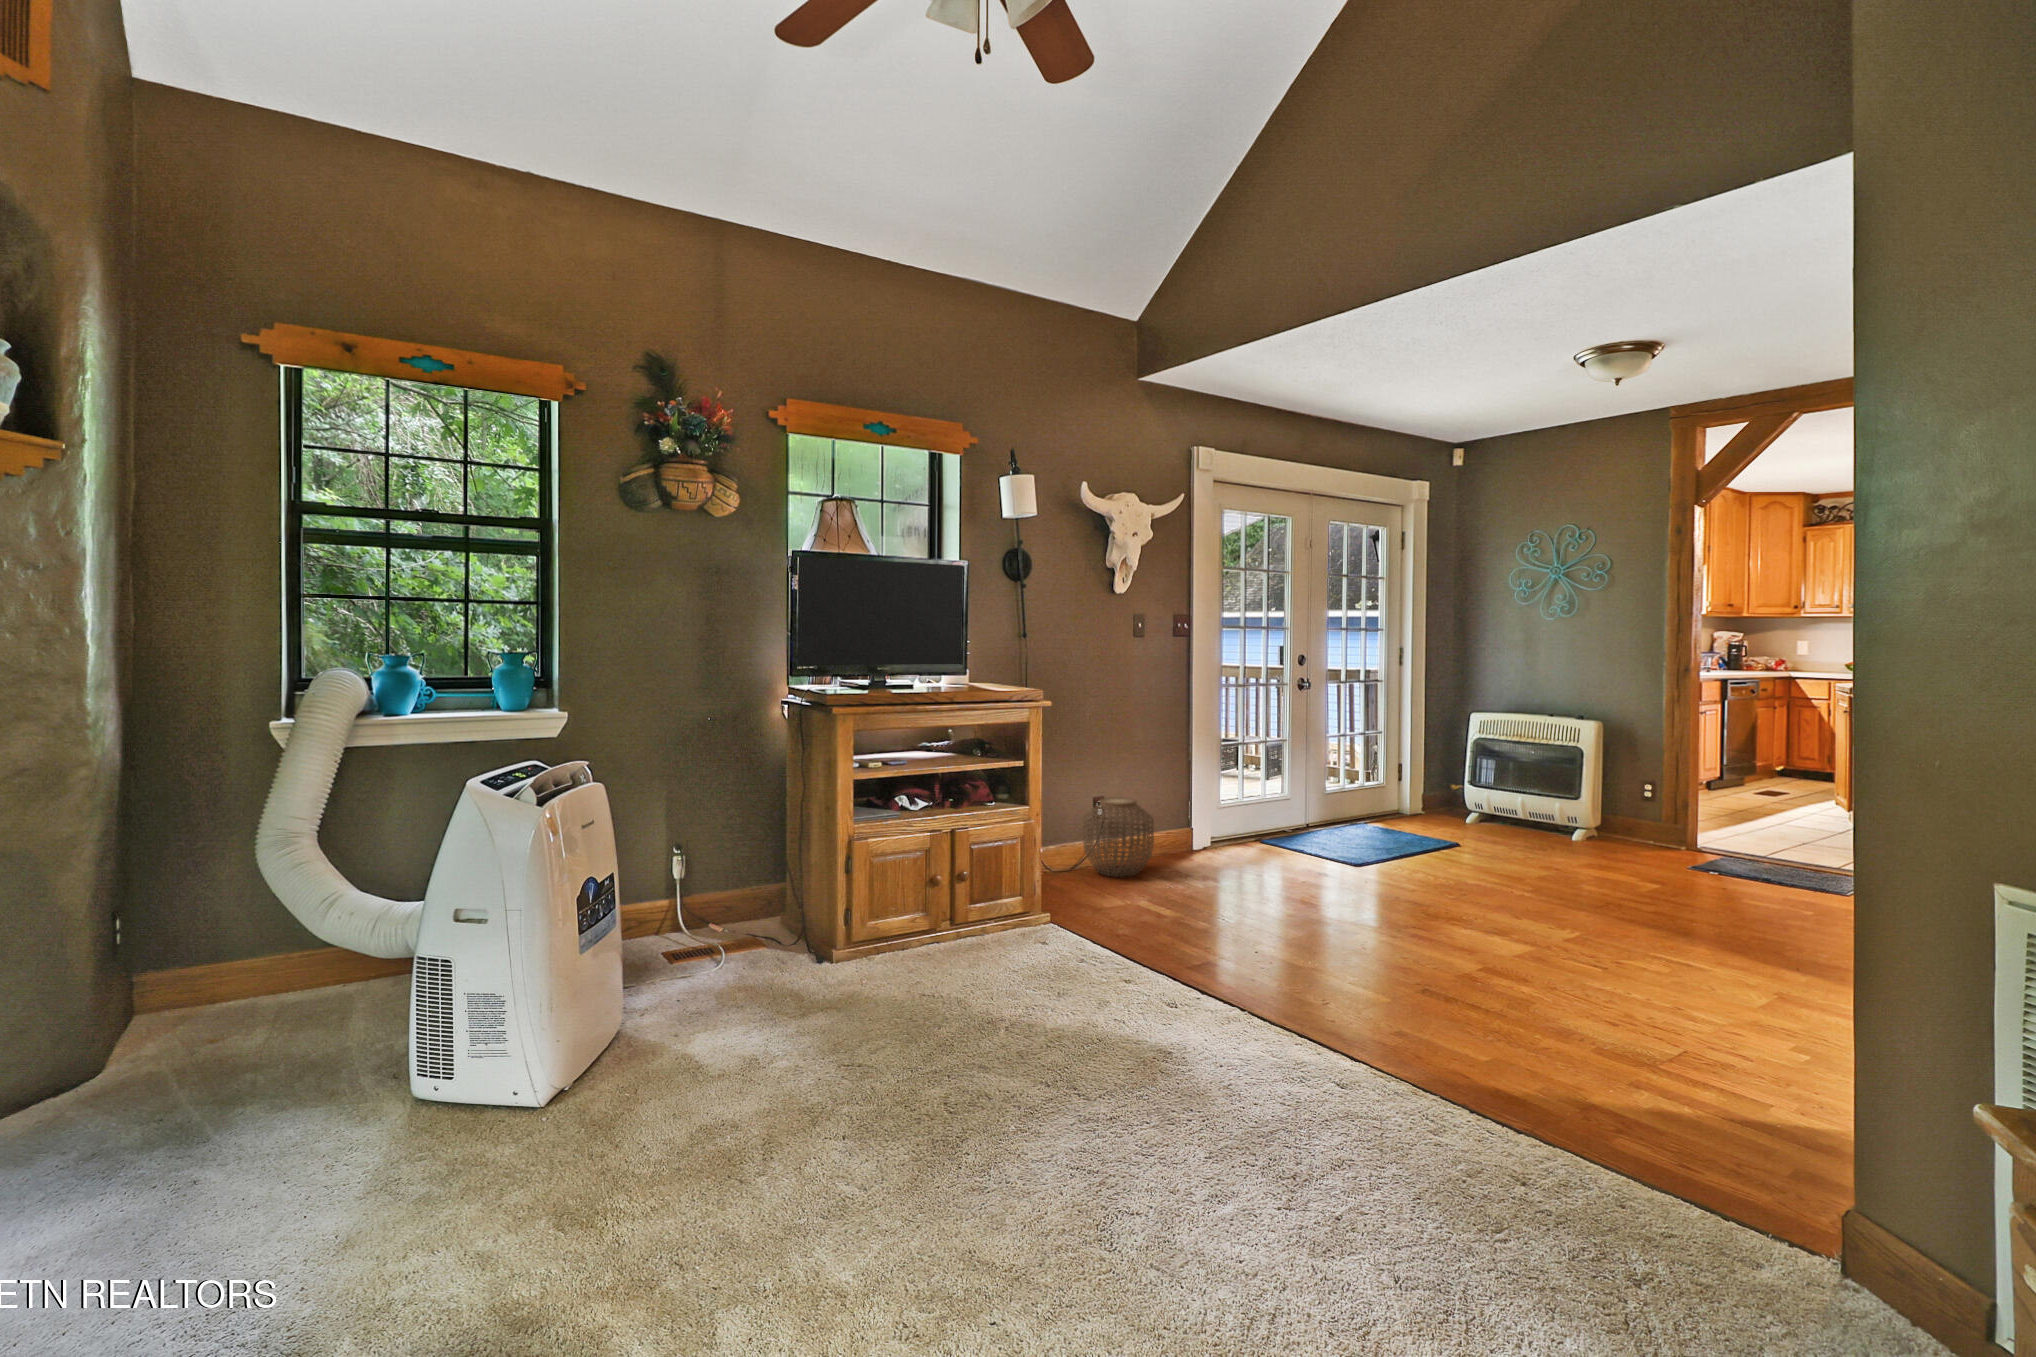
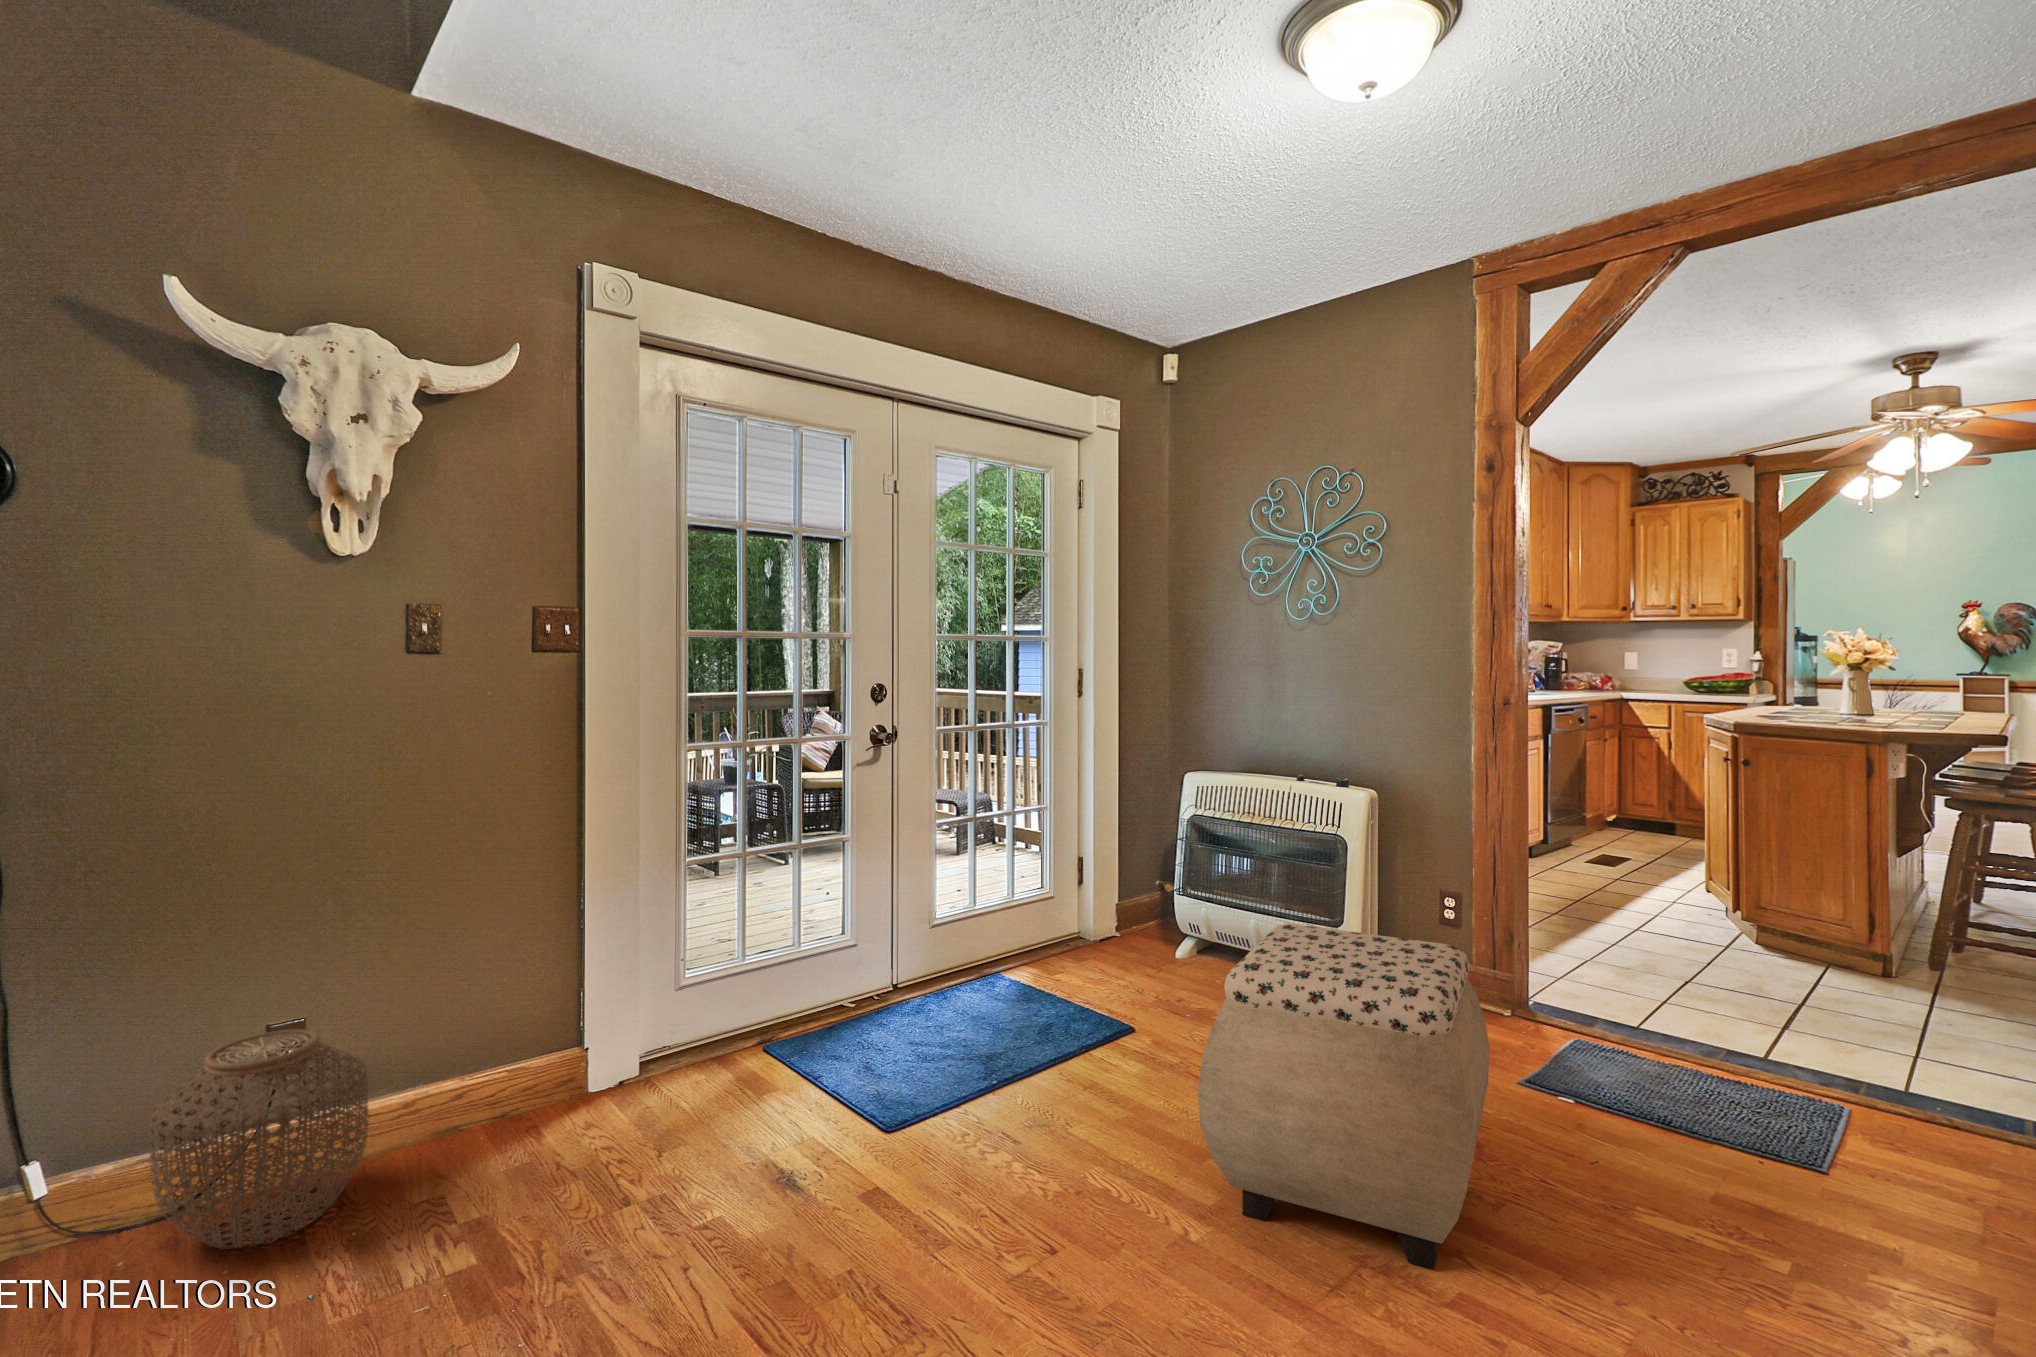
ottoman: none [1528,771,1667,901] -> present [1198,923,1490,1269]

